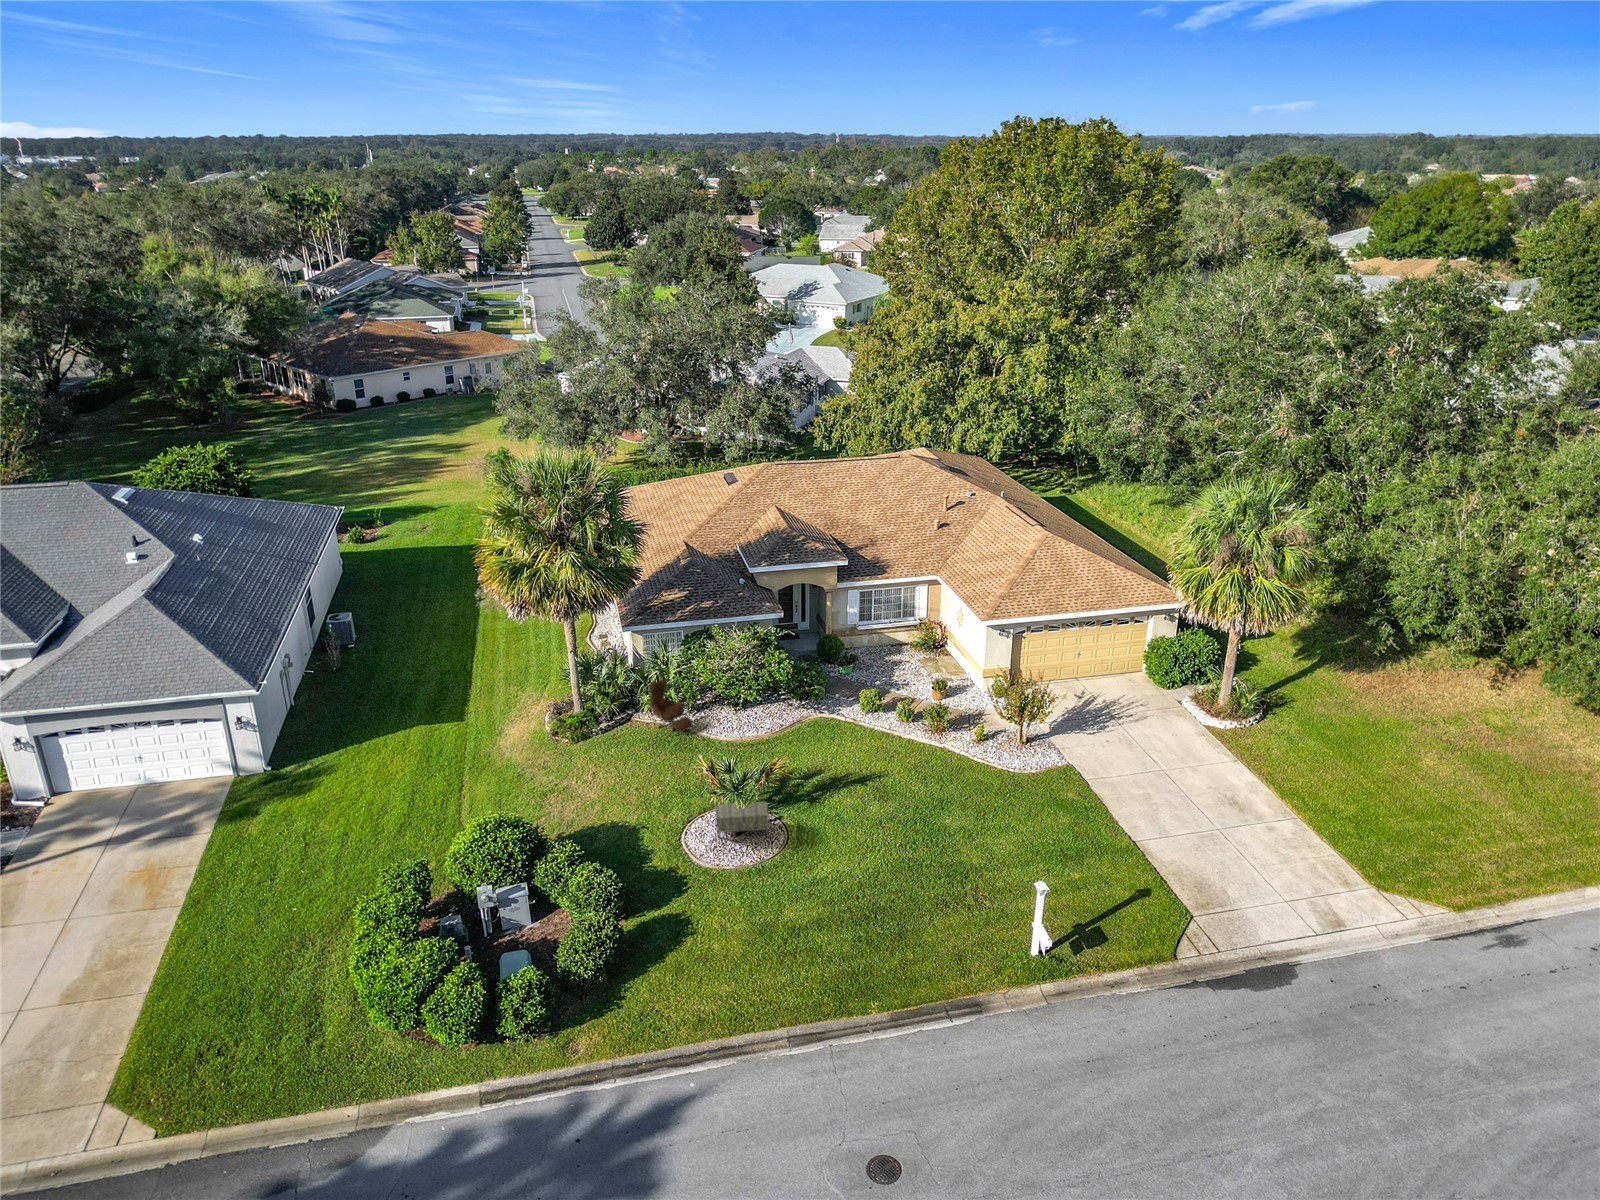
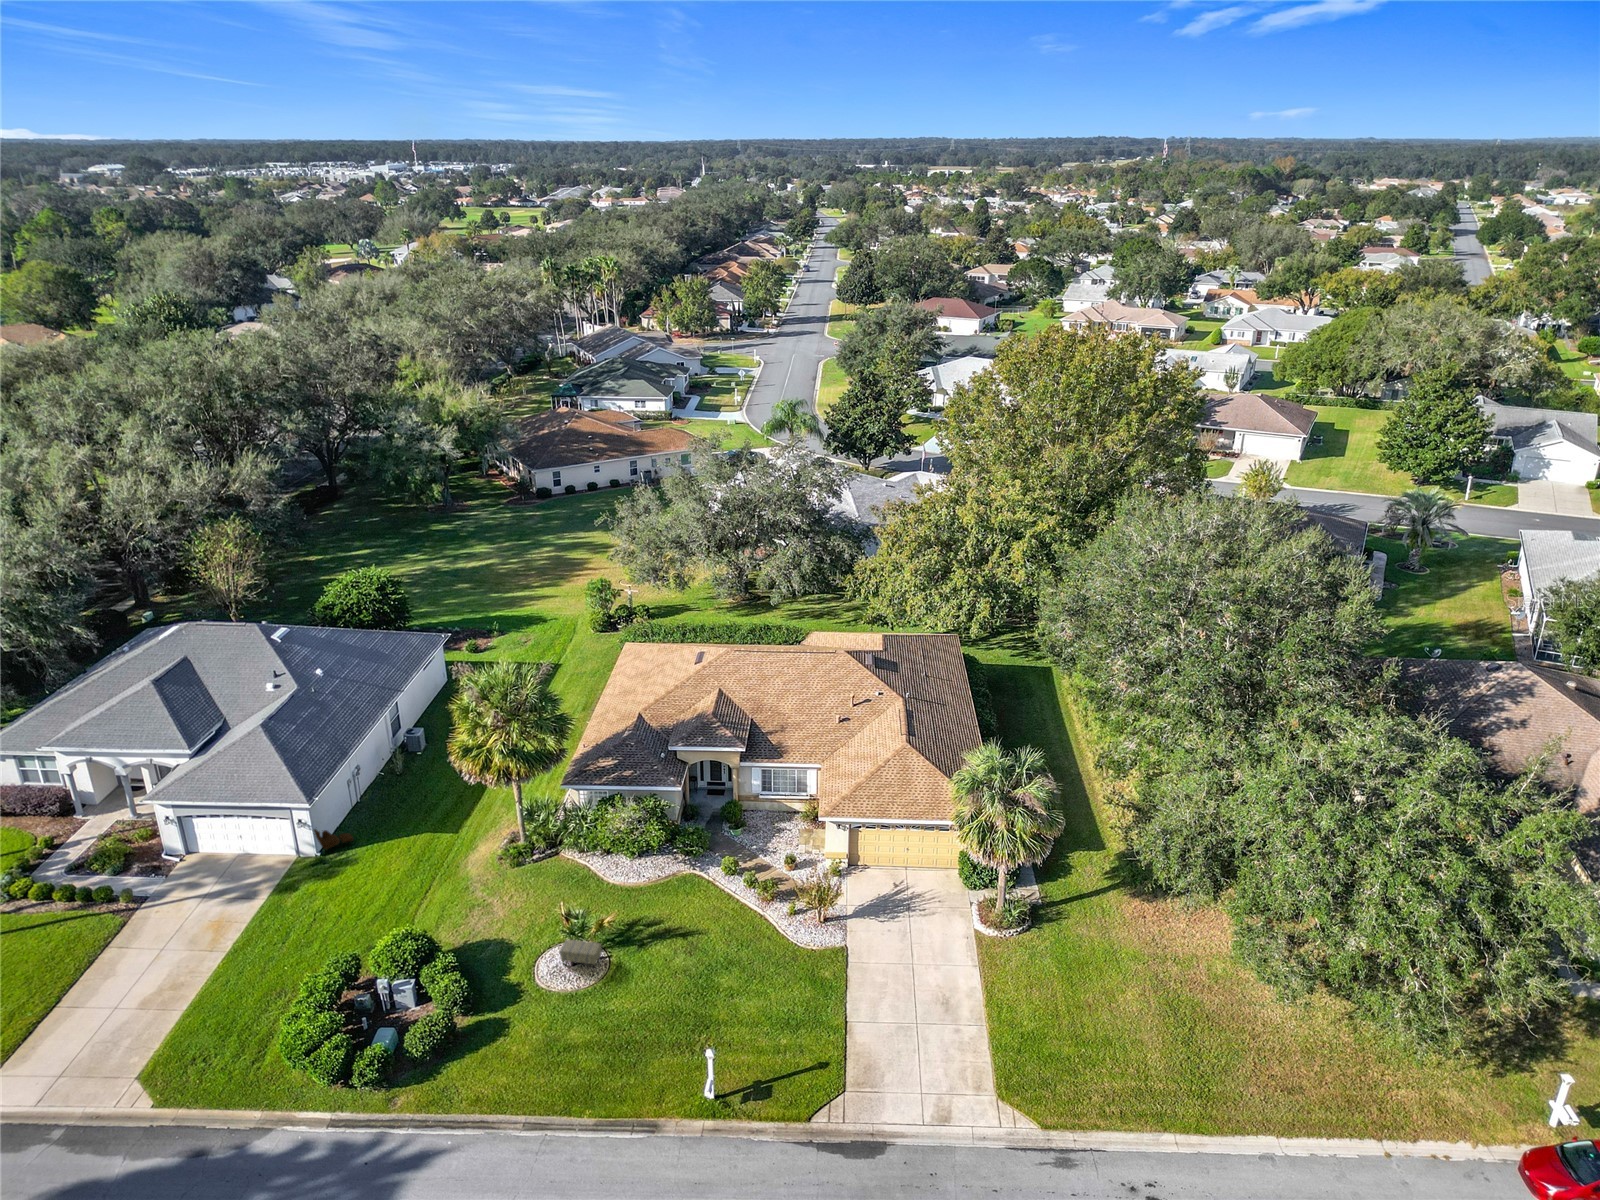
lounge chair: present [650,680,693,733] -> present [314,829,353,854]

